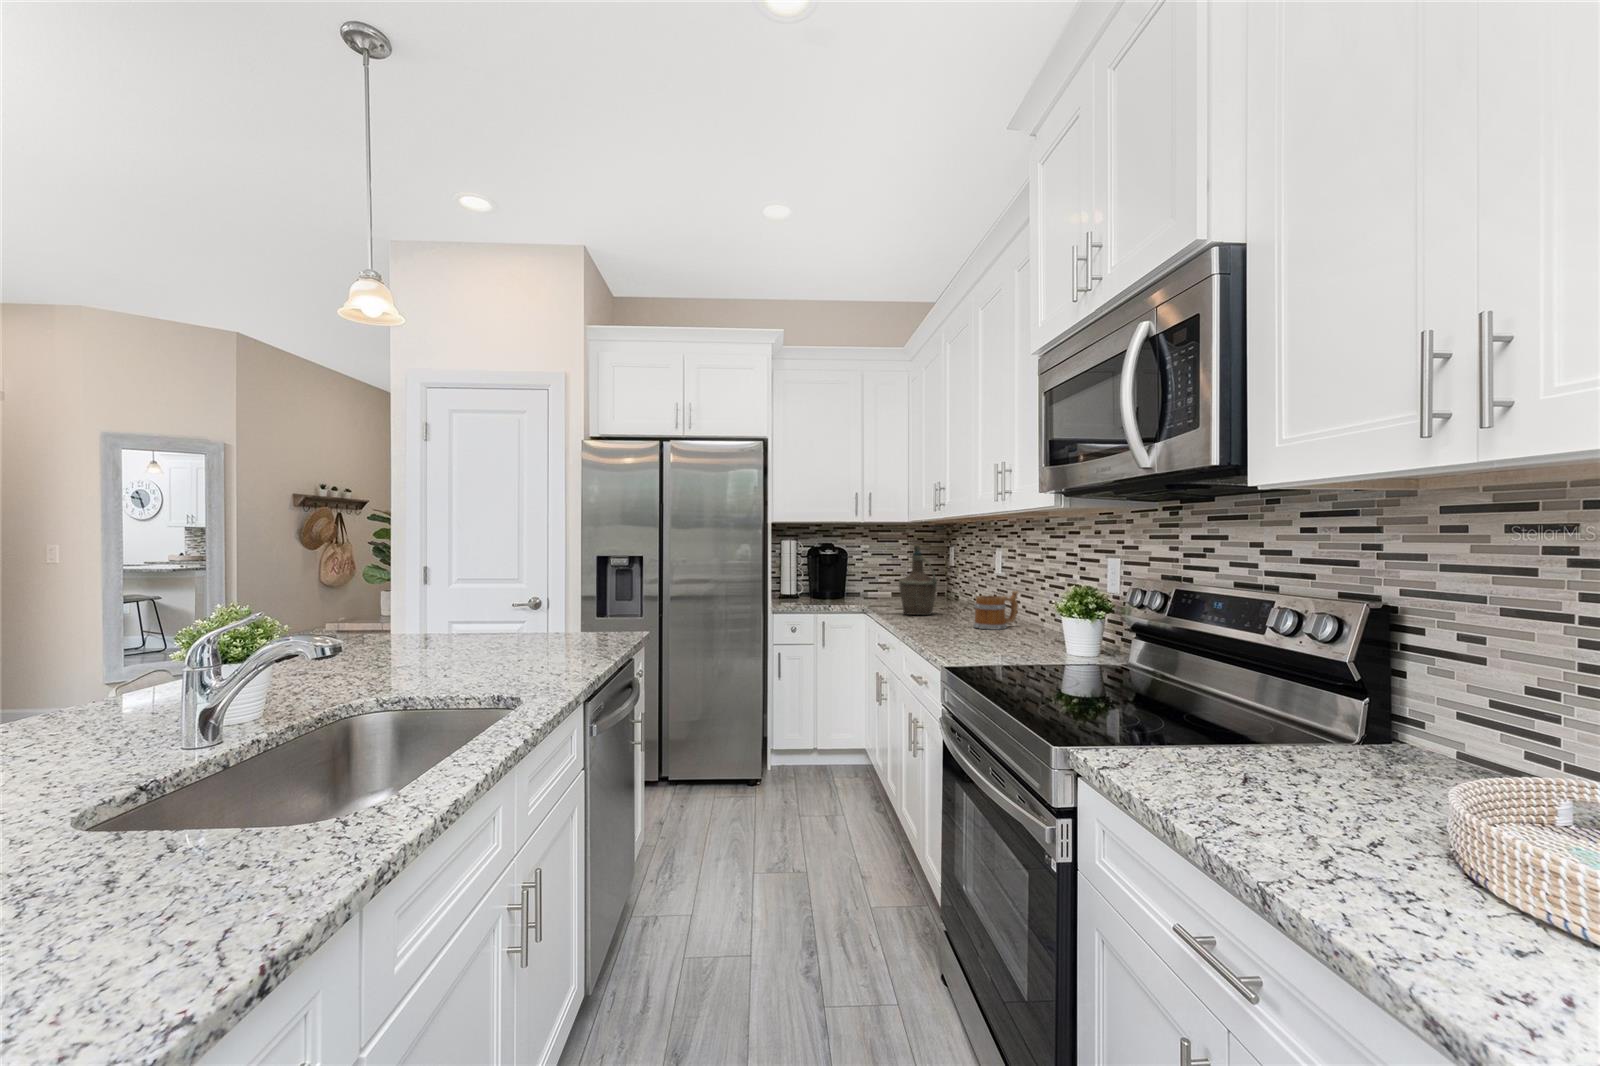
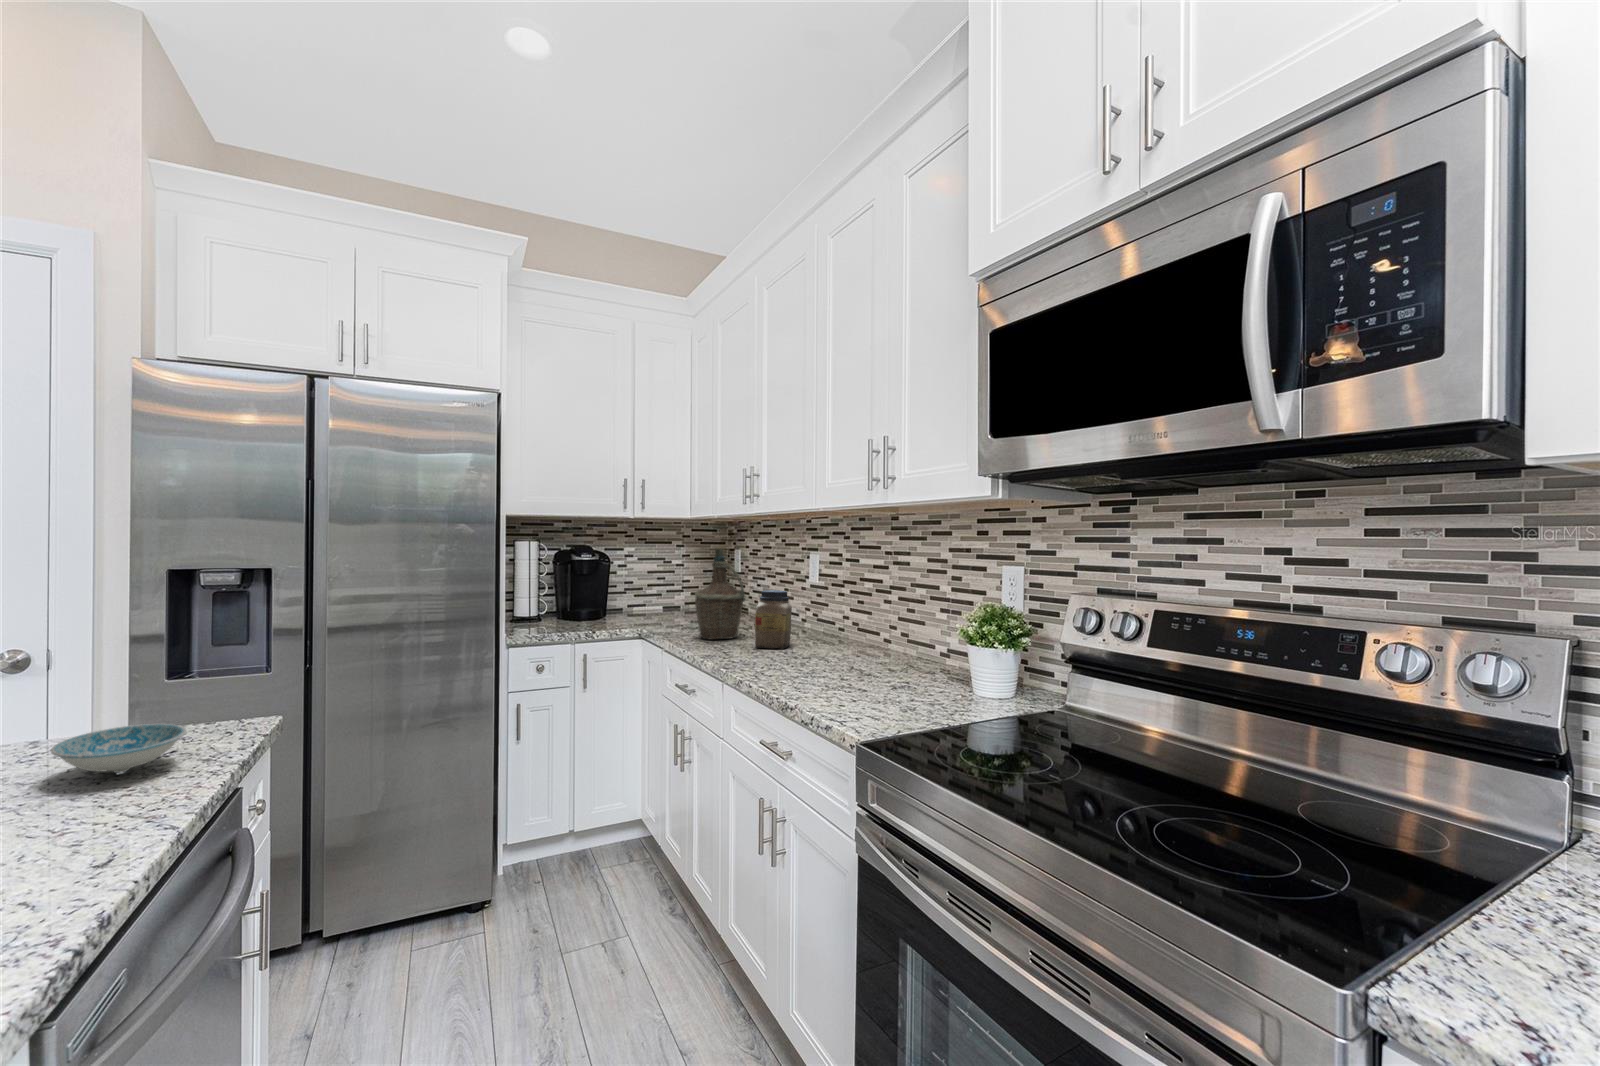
jar: none [937,578,968,622] -> present [755,590,792,649]
mug: present [973,591,1018,629] -> none [810,606,863,658]
ceramic bowl: none [568,626,612,644] -> present [51,724,186,773]

